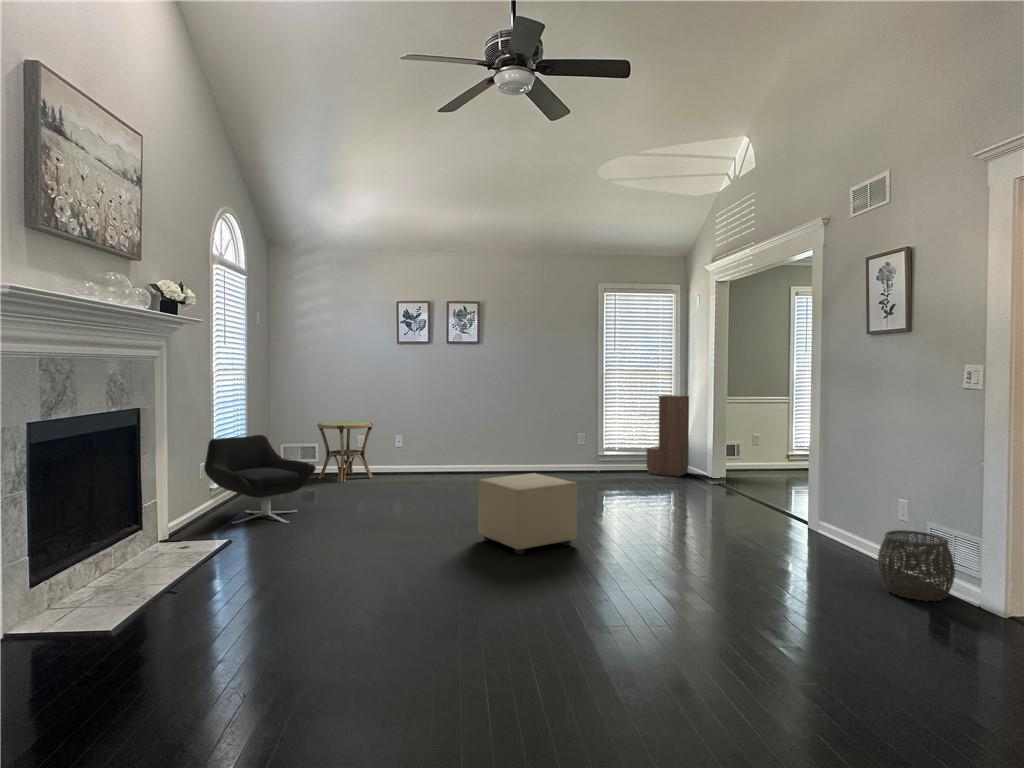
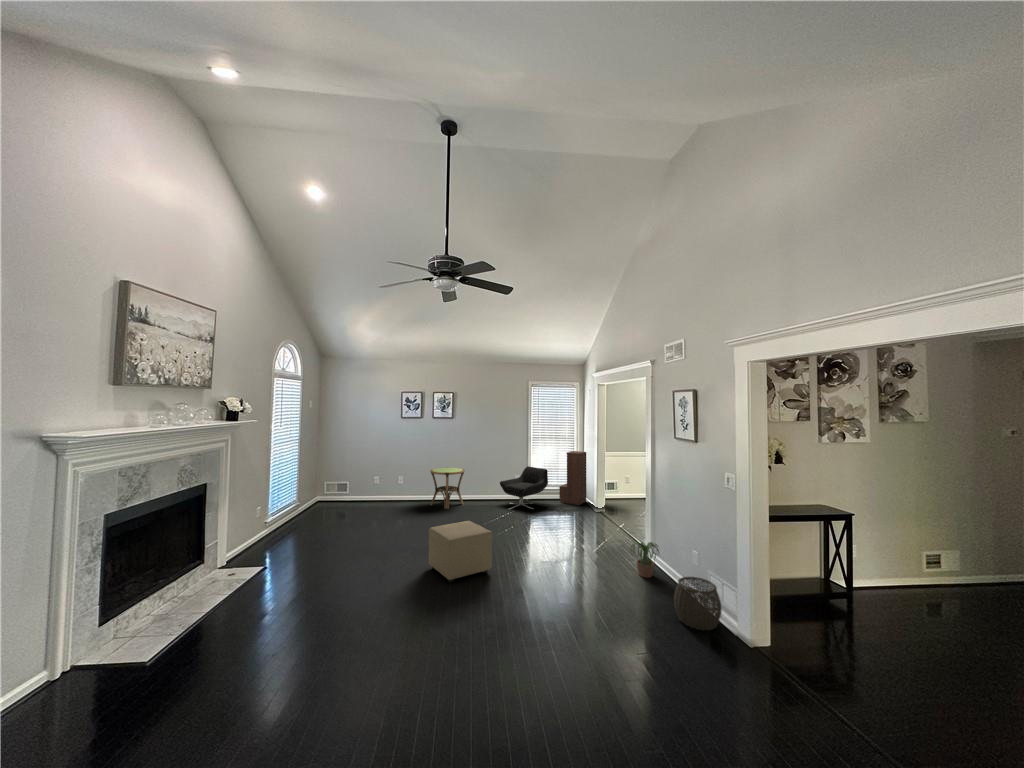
side table: present [317,421,373,482] -> present [430,467,465,509]
lounge chair: present [204,435,316,523] -> present [500,466,548,509]
potted plant: none [782,496,846,550] -> present [631,541,659,578]

